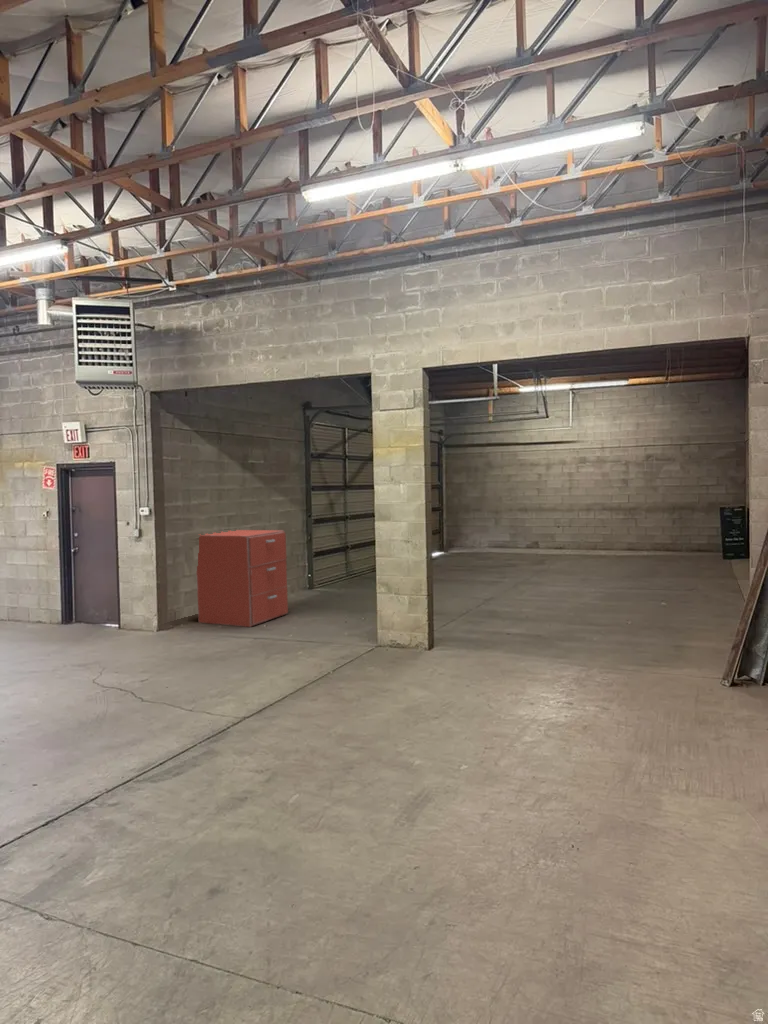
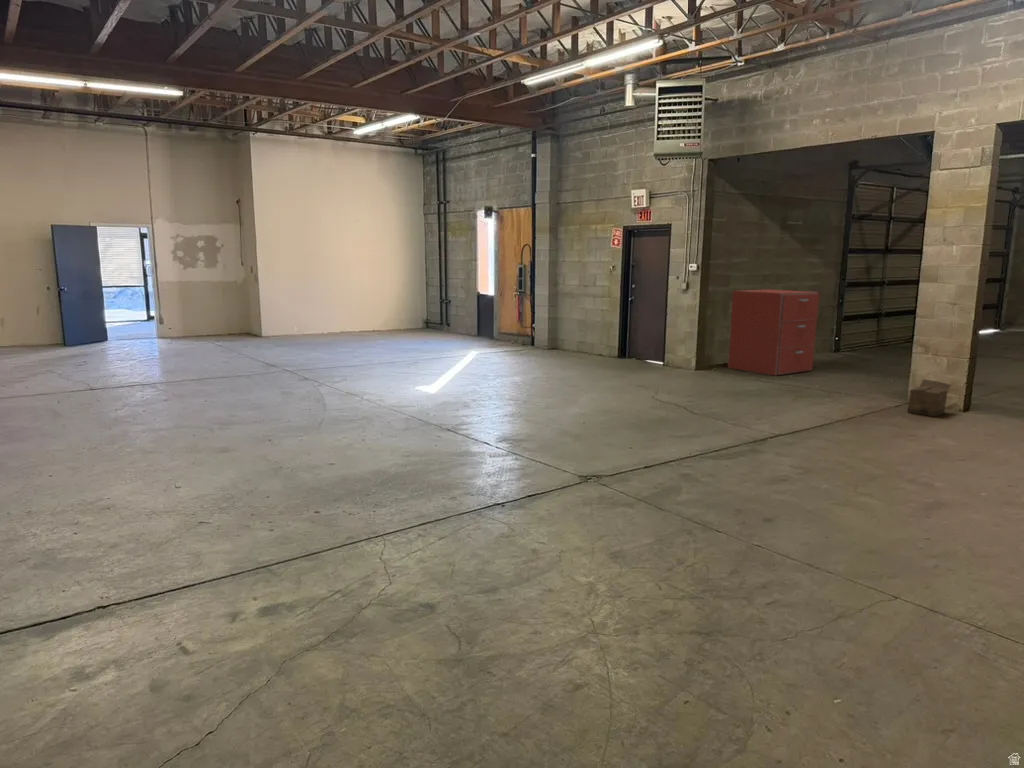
cardboard box: none [382,620,417,660] -> present [907,379,952,417]

